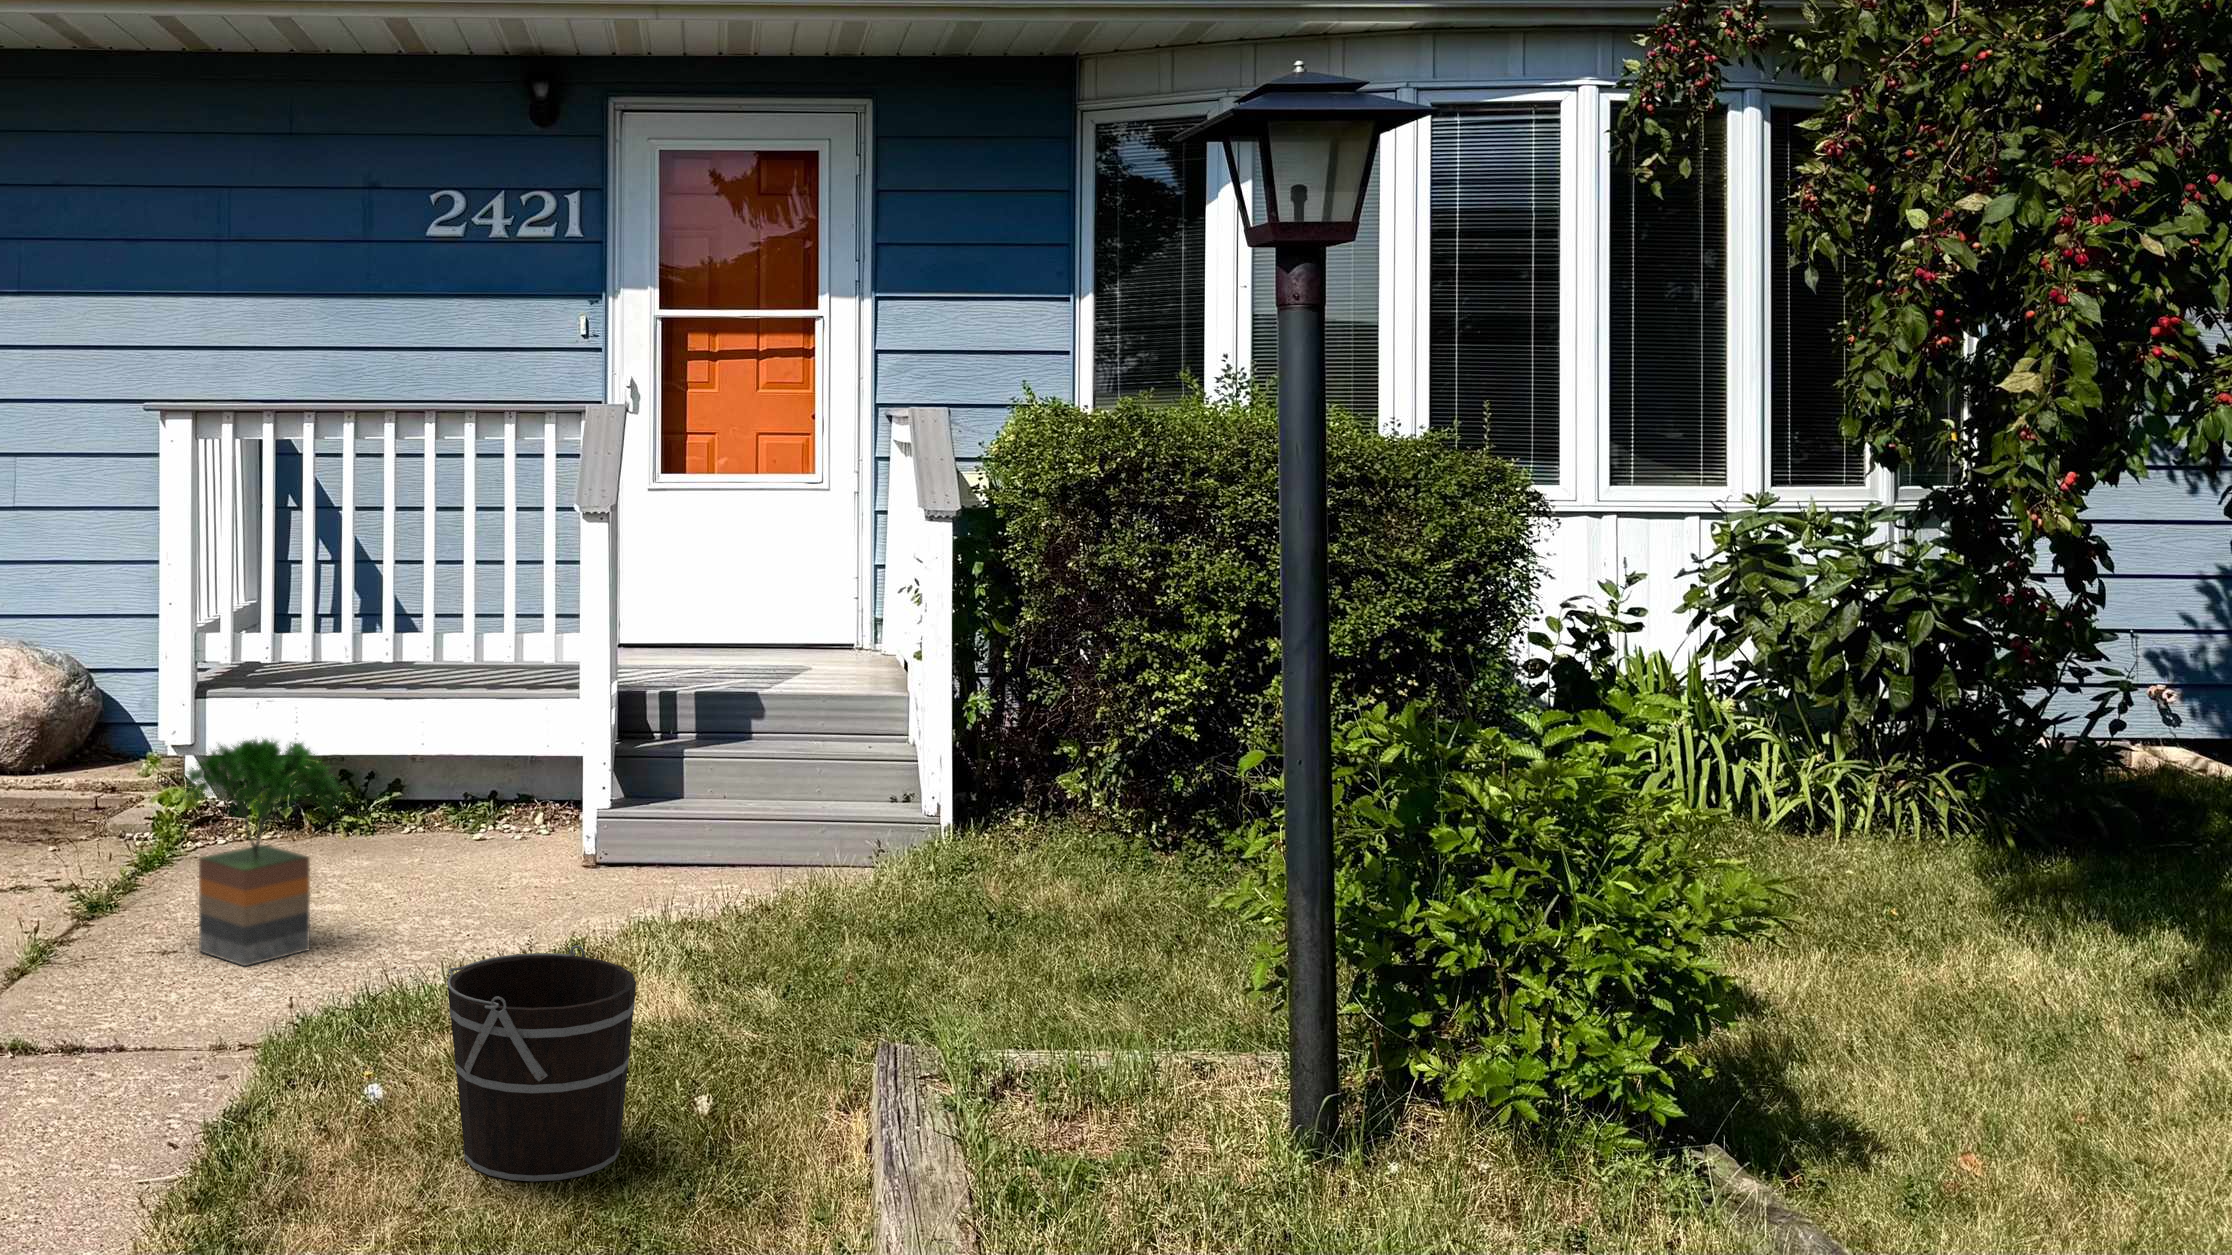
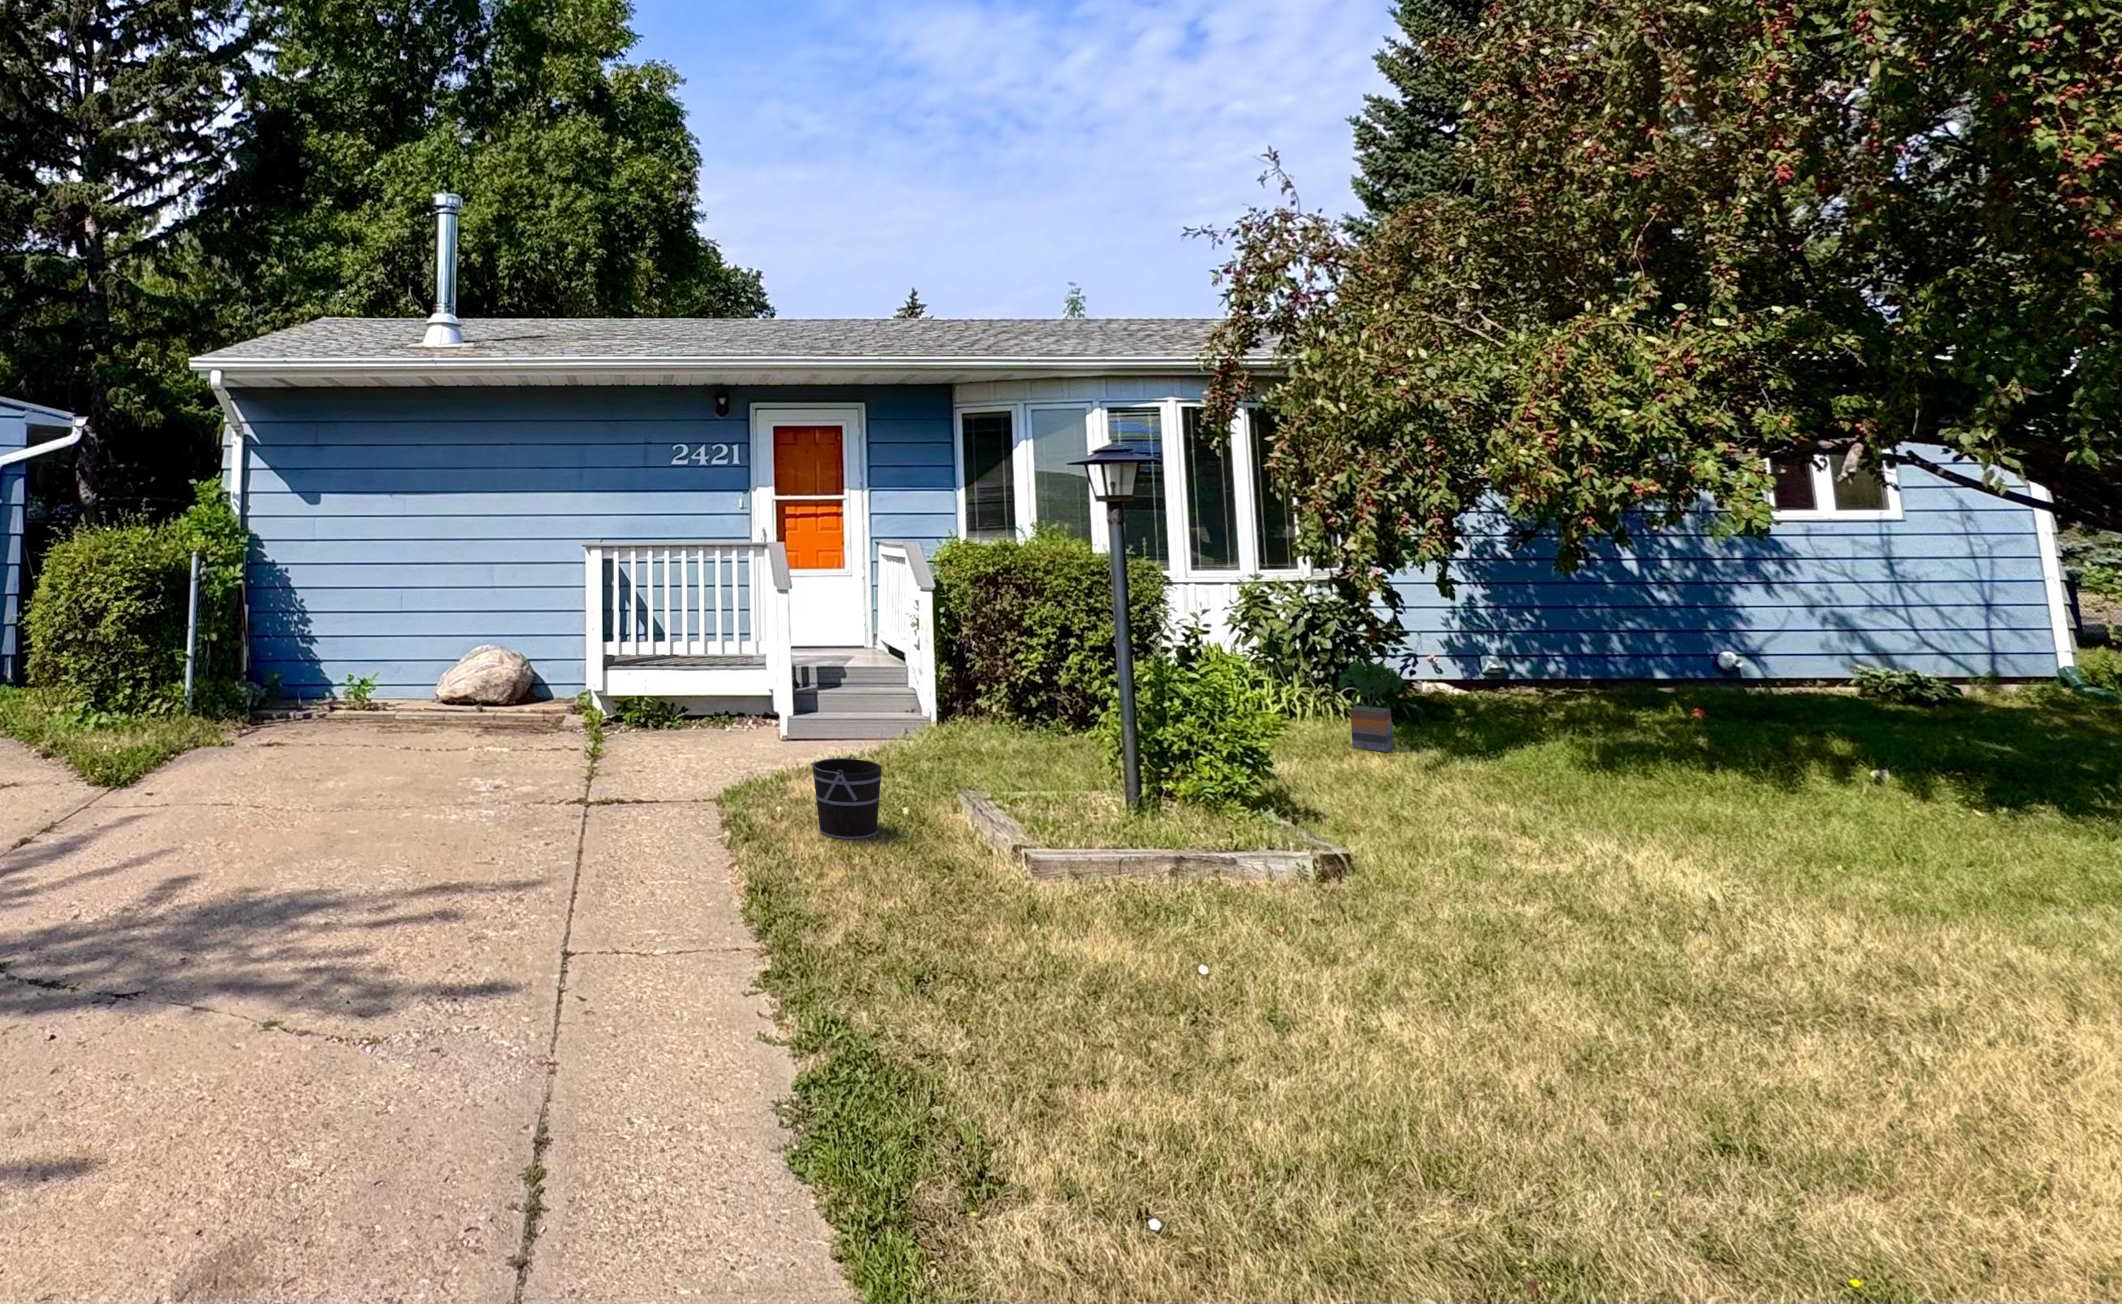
potted tree: present [184,739,345,966] -> present [1338,662,1403,752]

